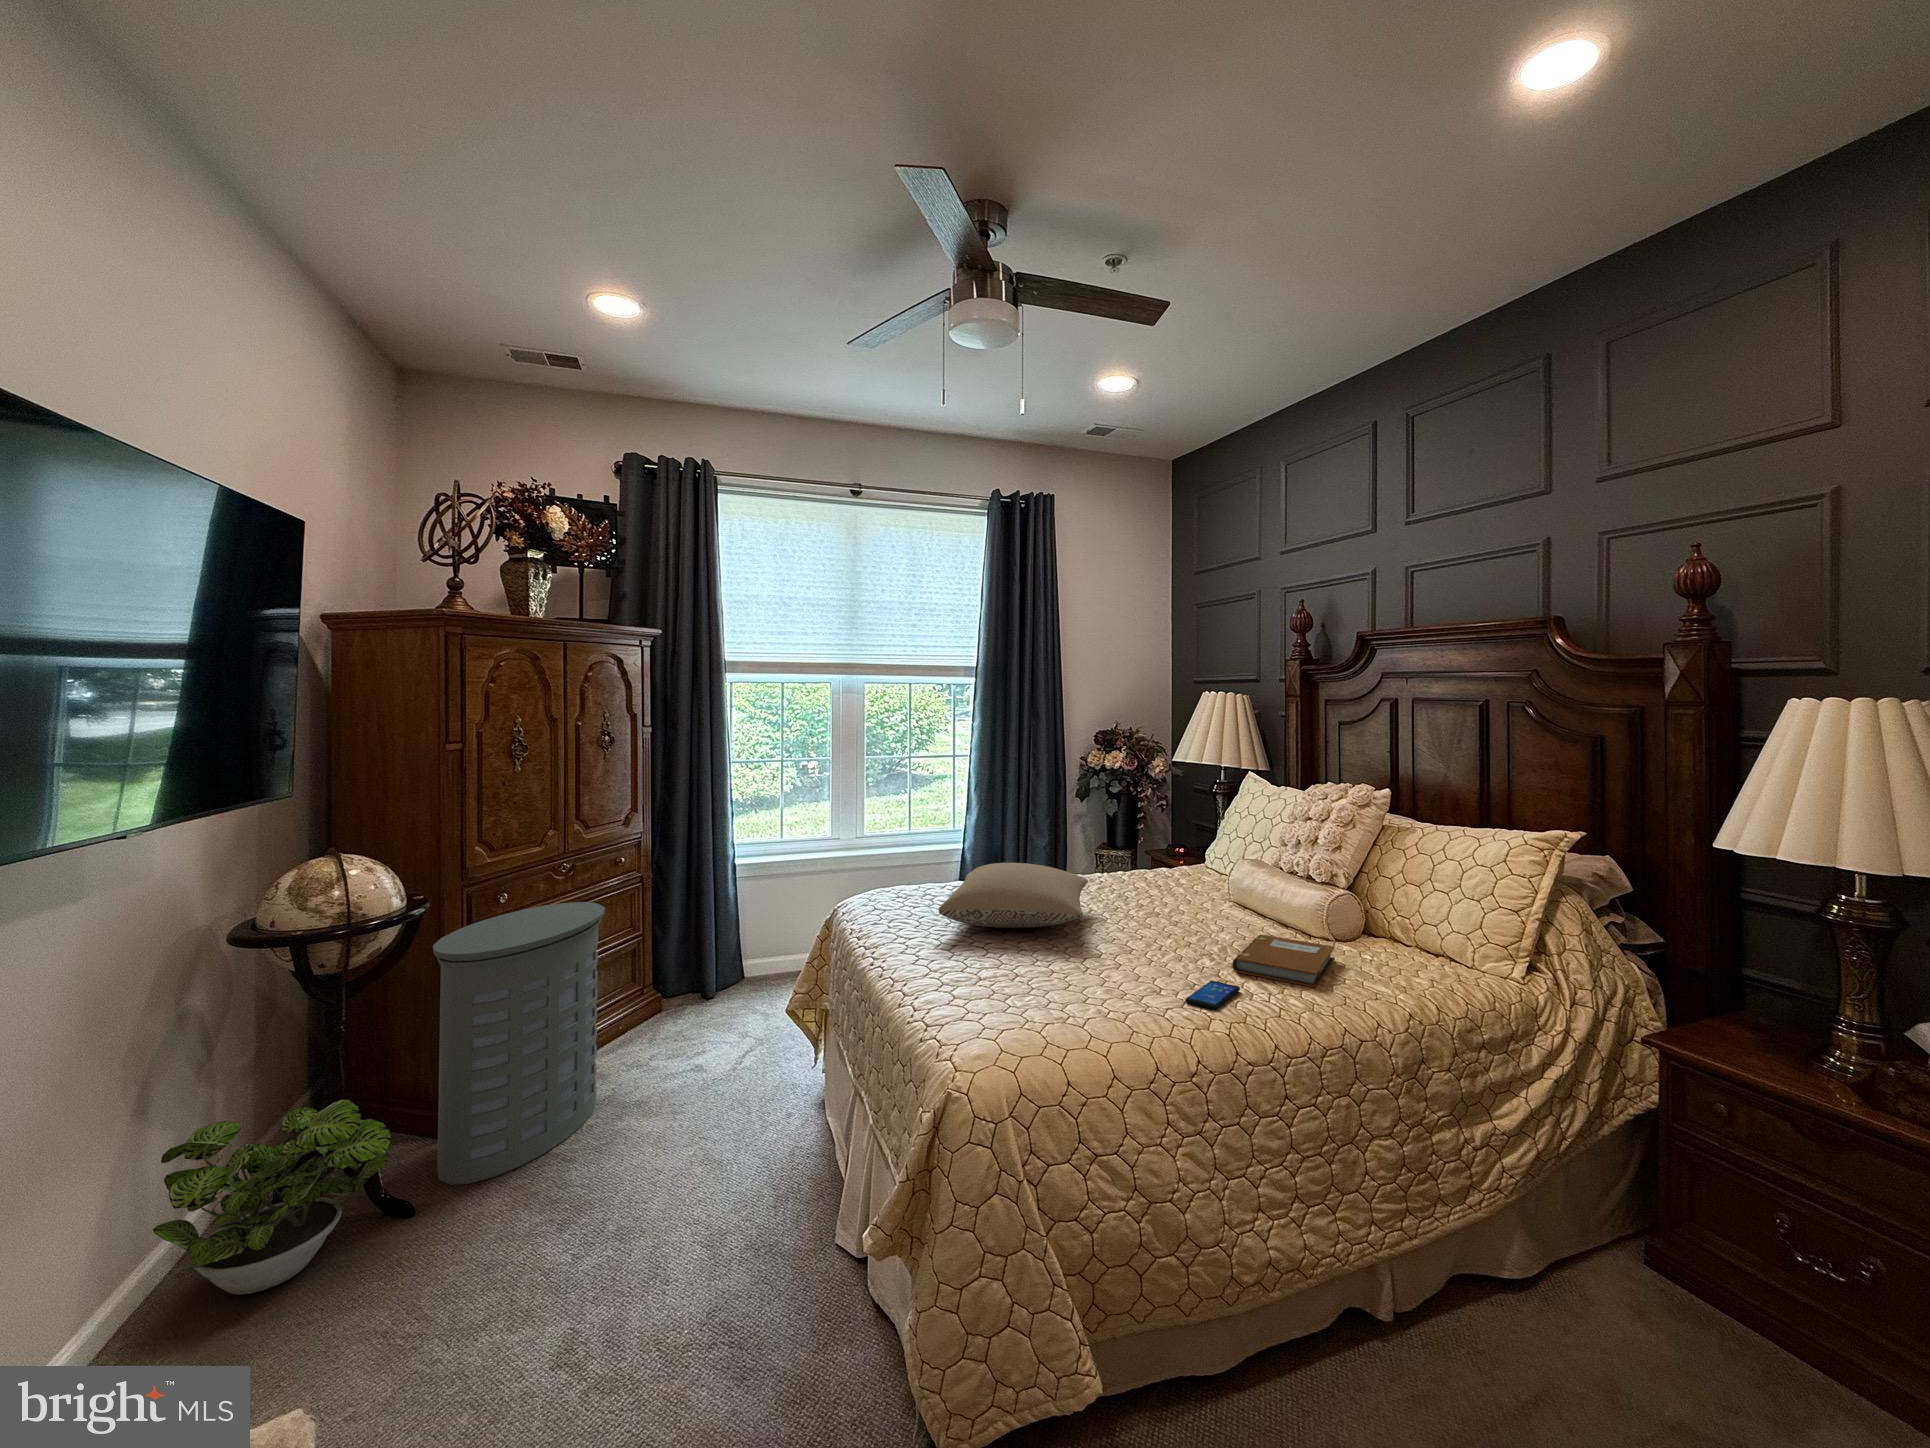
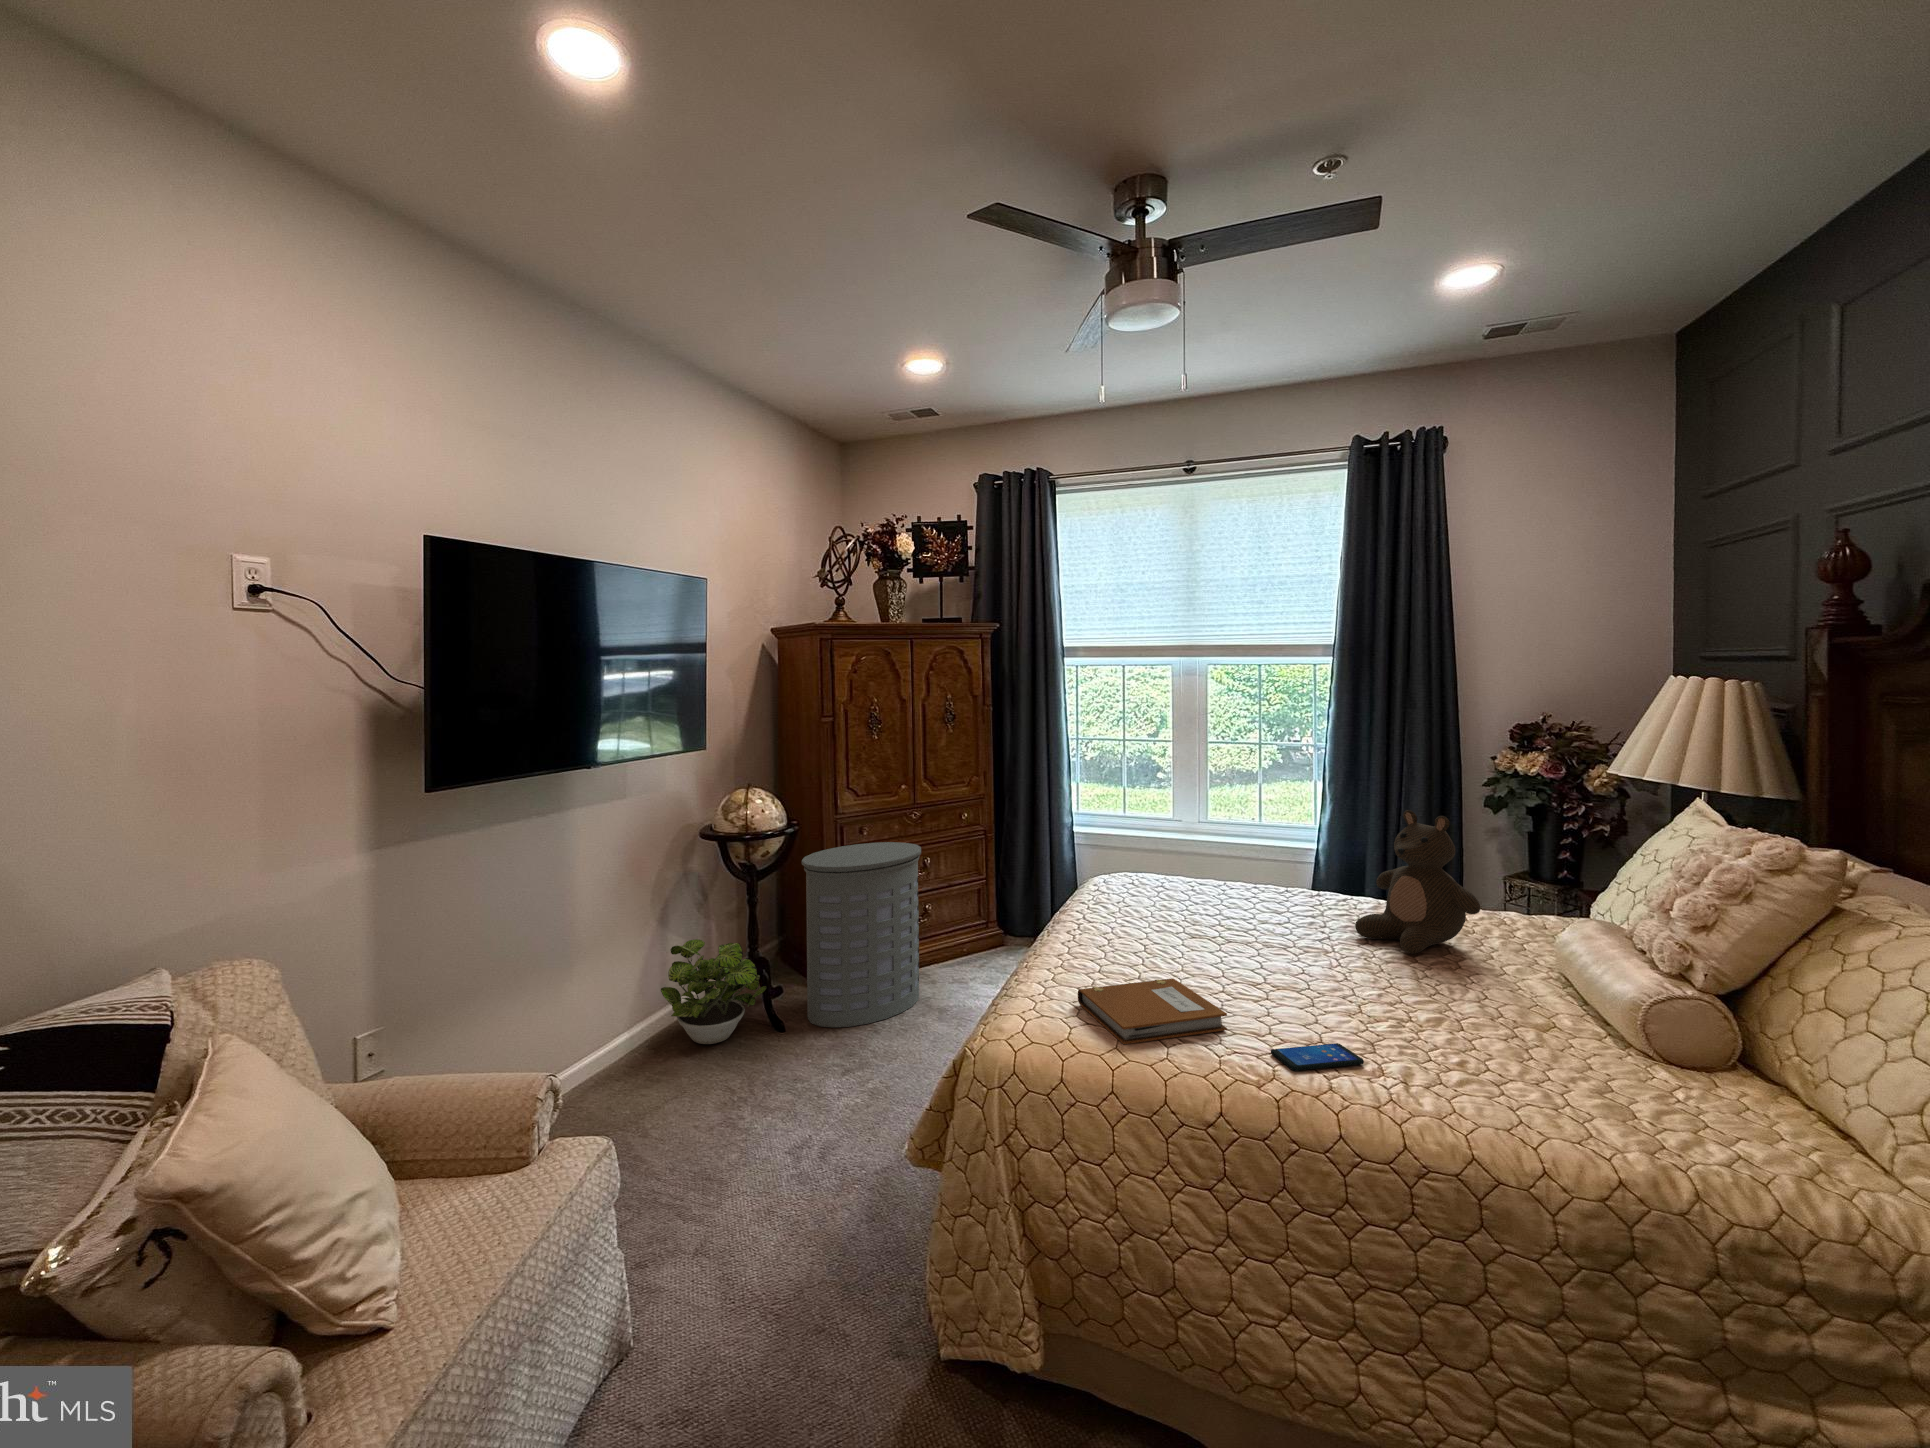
stuffed bear: none [1106,795,1187,907] -> present [1355,810,1480,954]
pillow: present [939,863,1088,928] -> none [1111,866,1321,941]
notebook: present [1233,935,1334,988] -> present [1078,978,1227,1044]

